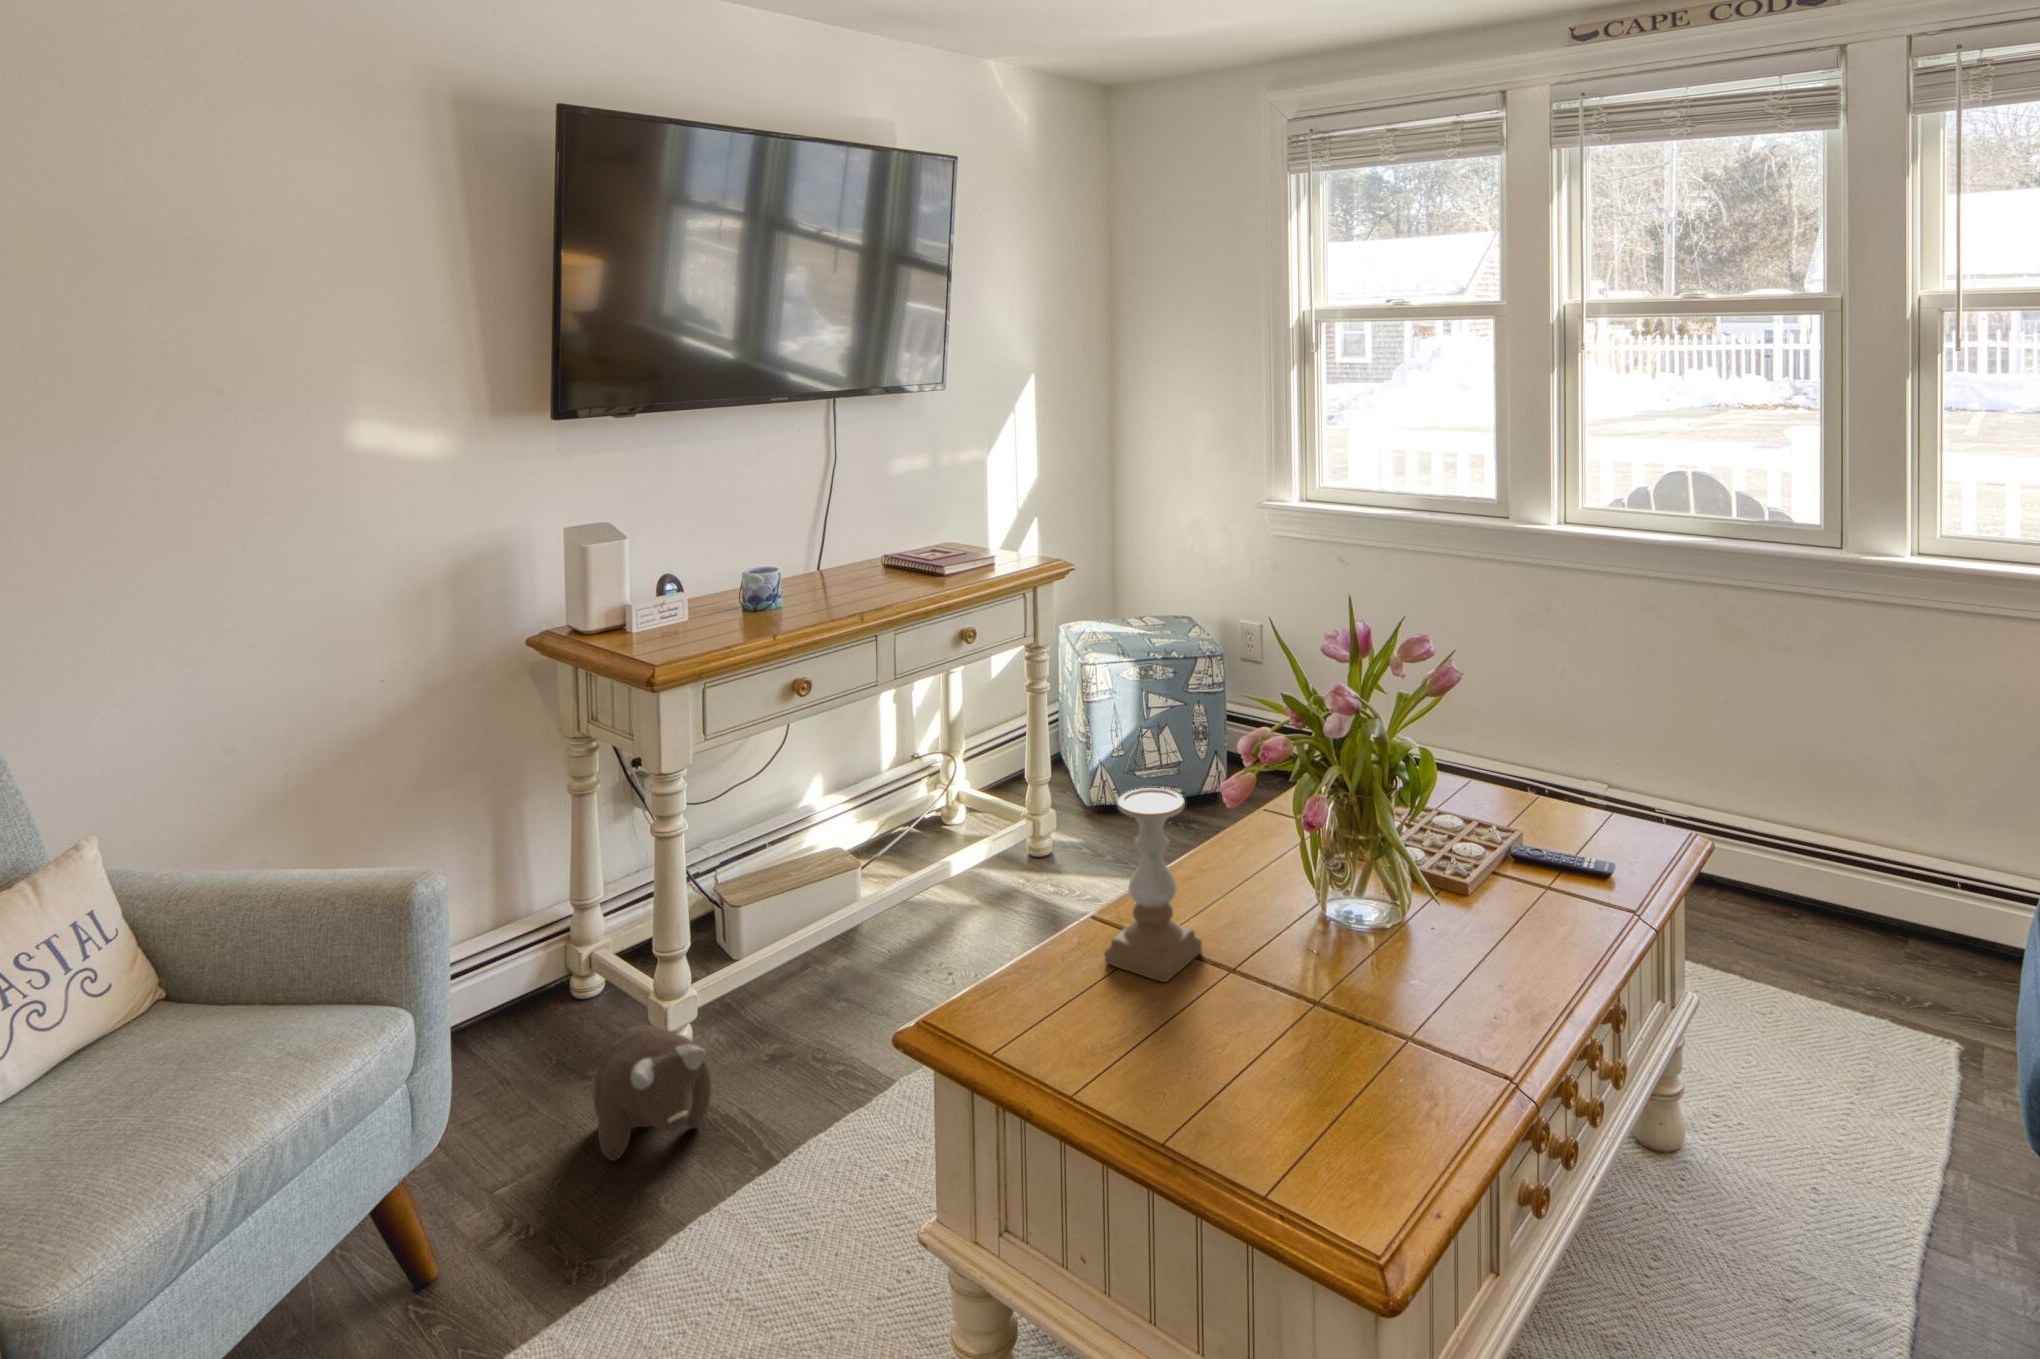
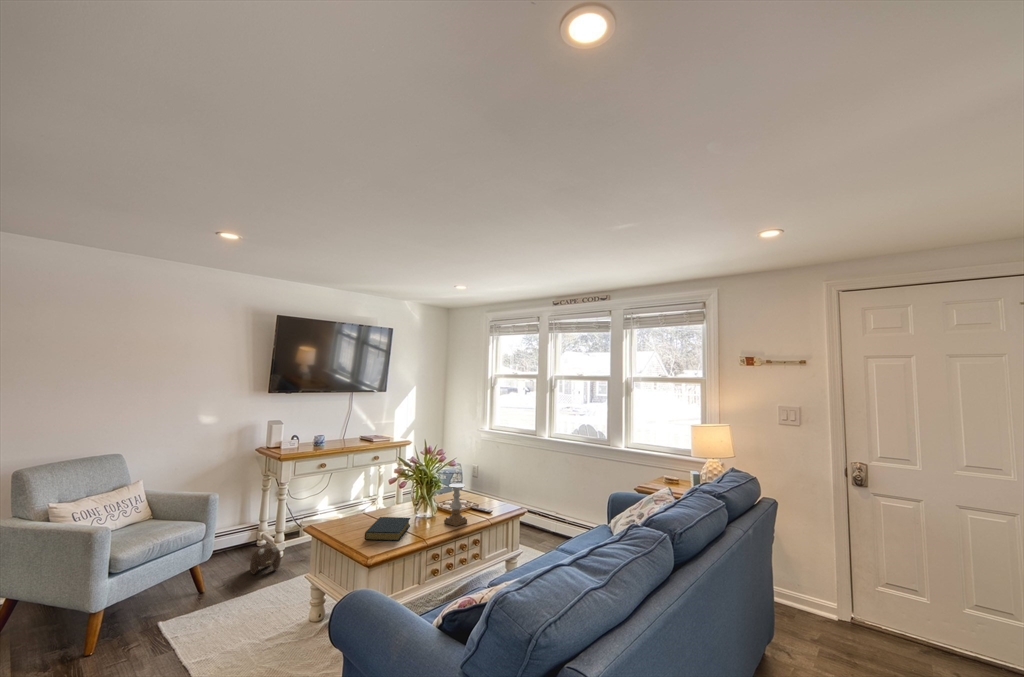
candle holder: present [1105,788,1202,982] -> present [444,483,467,526]
hardback book: none [1223,954,1417,1114] -> present [365,517,410,541]

